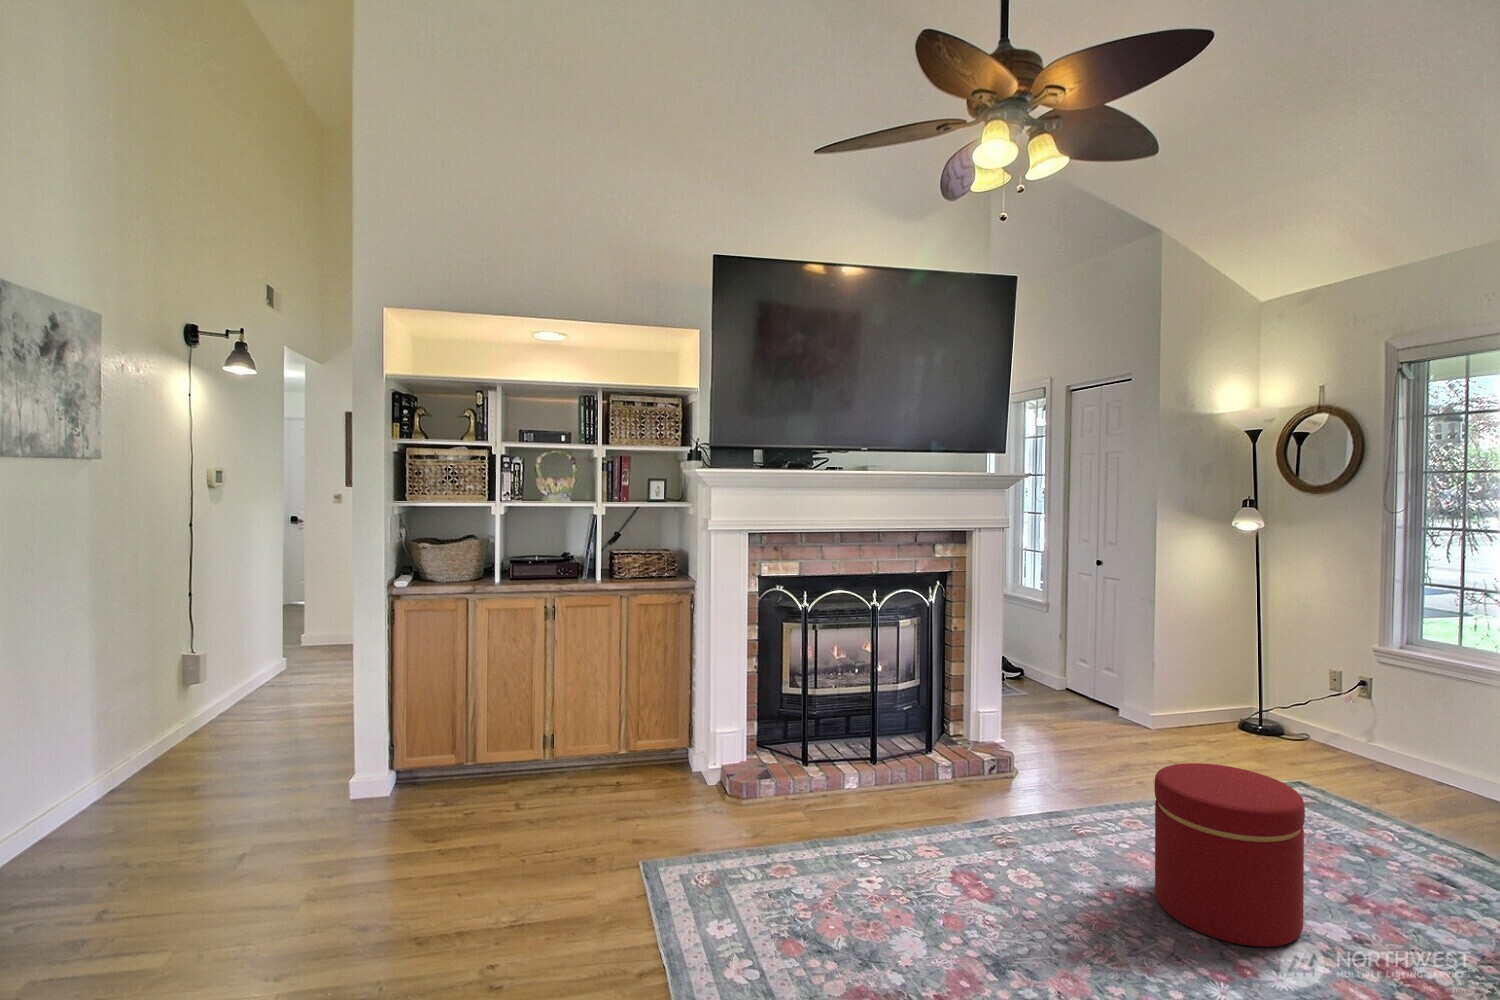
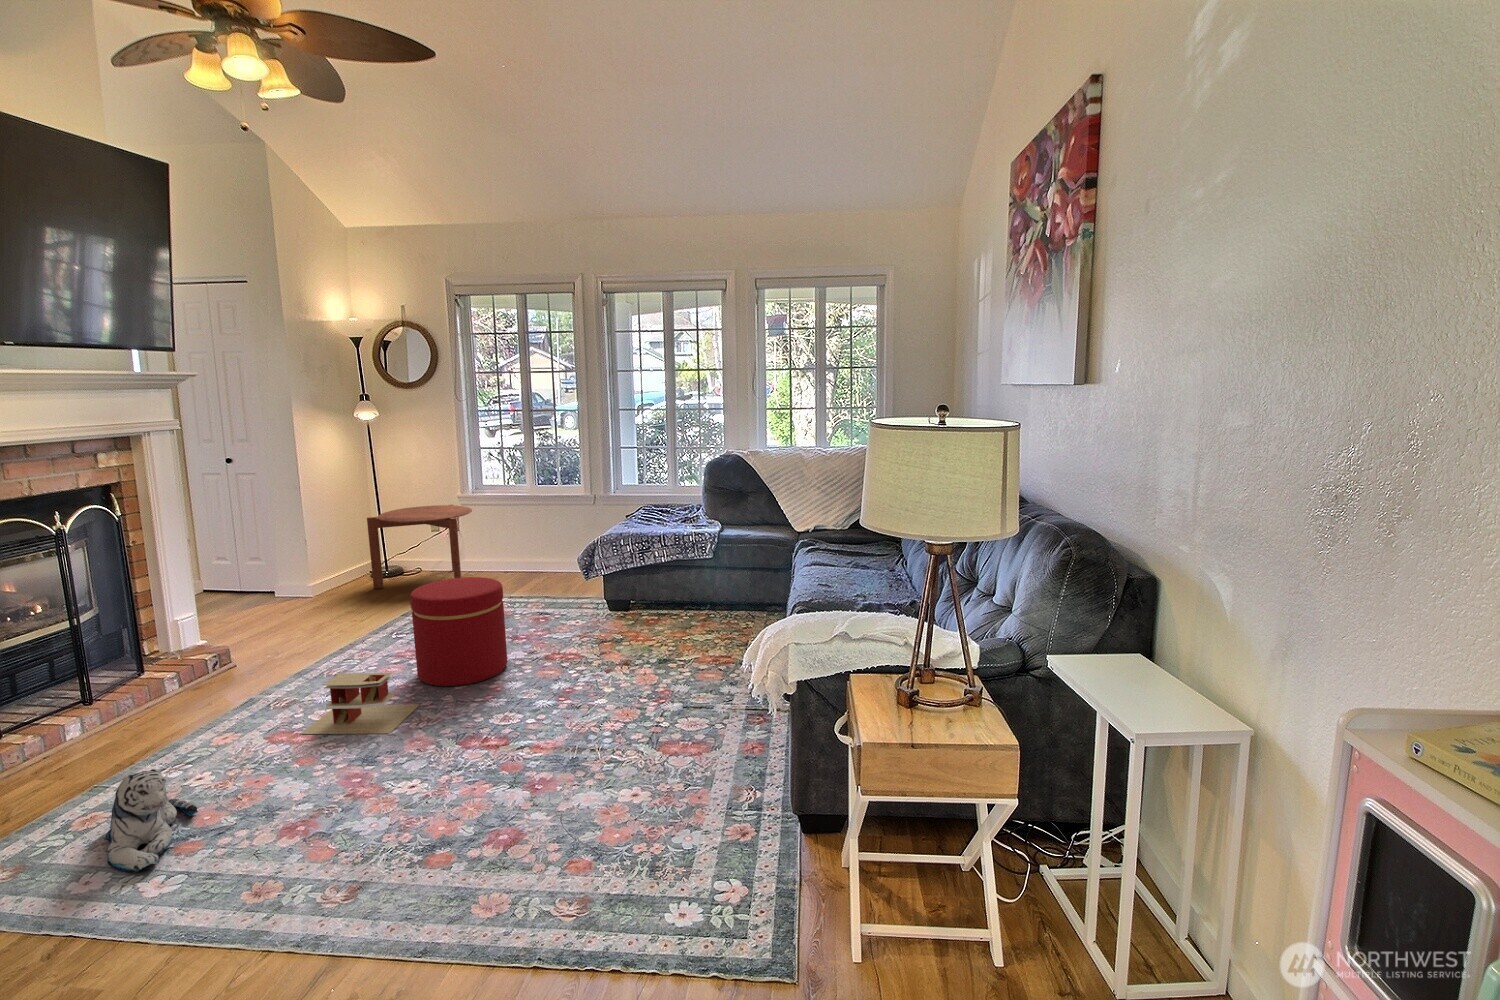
side table: none [1223,647,1385,786] -> present [367,505,472,589]
toy house: none [983,836,1125,945] -> present [301,673,419,734]
plush toy: none [757,847,845,945] -> present [105,769,198,873]

